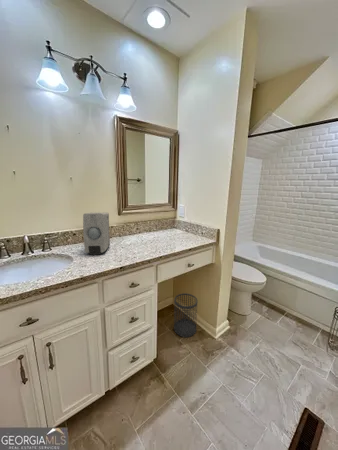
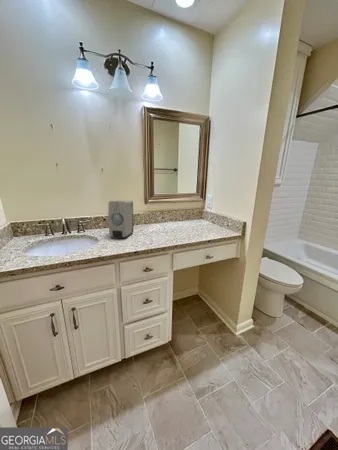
wastebasket: present [174,293,198,337] -> none [195,285,220,328]

